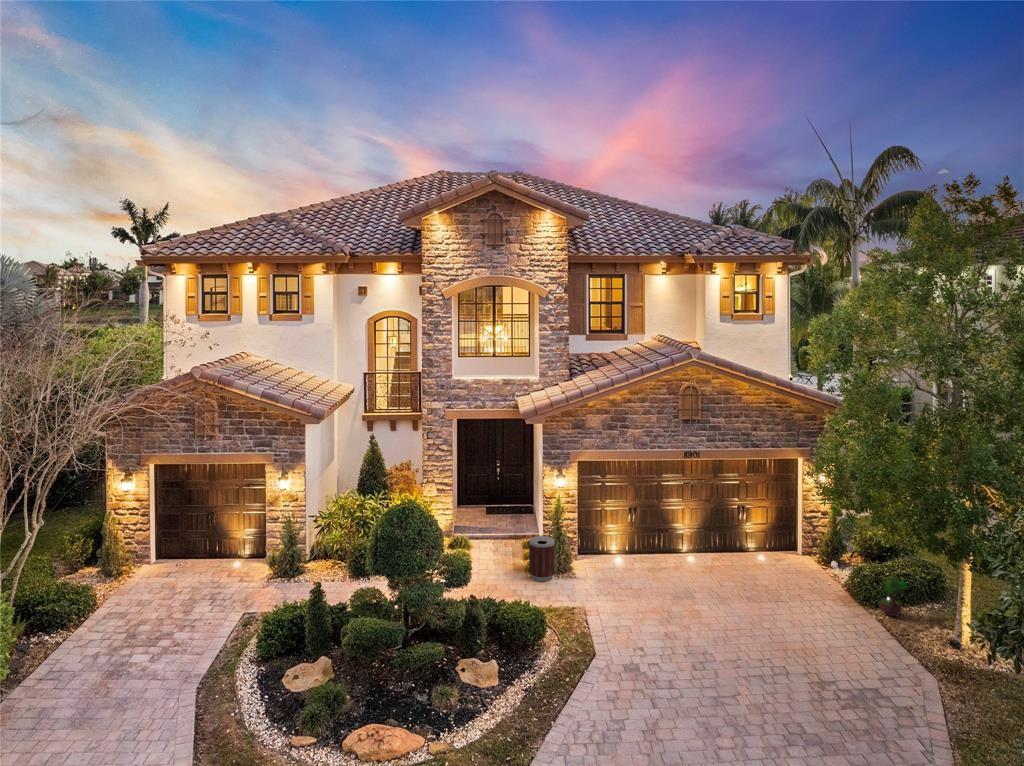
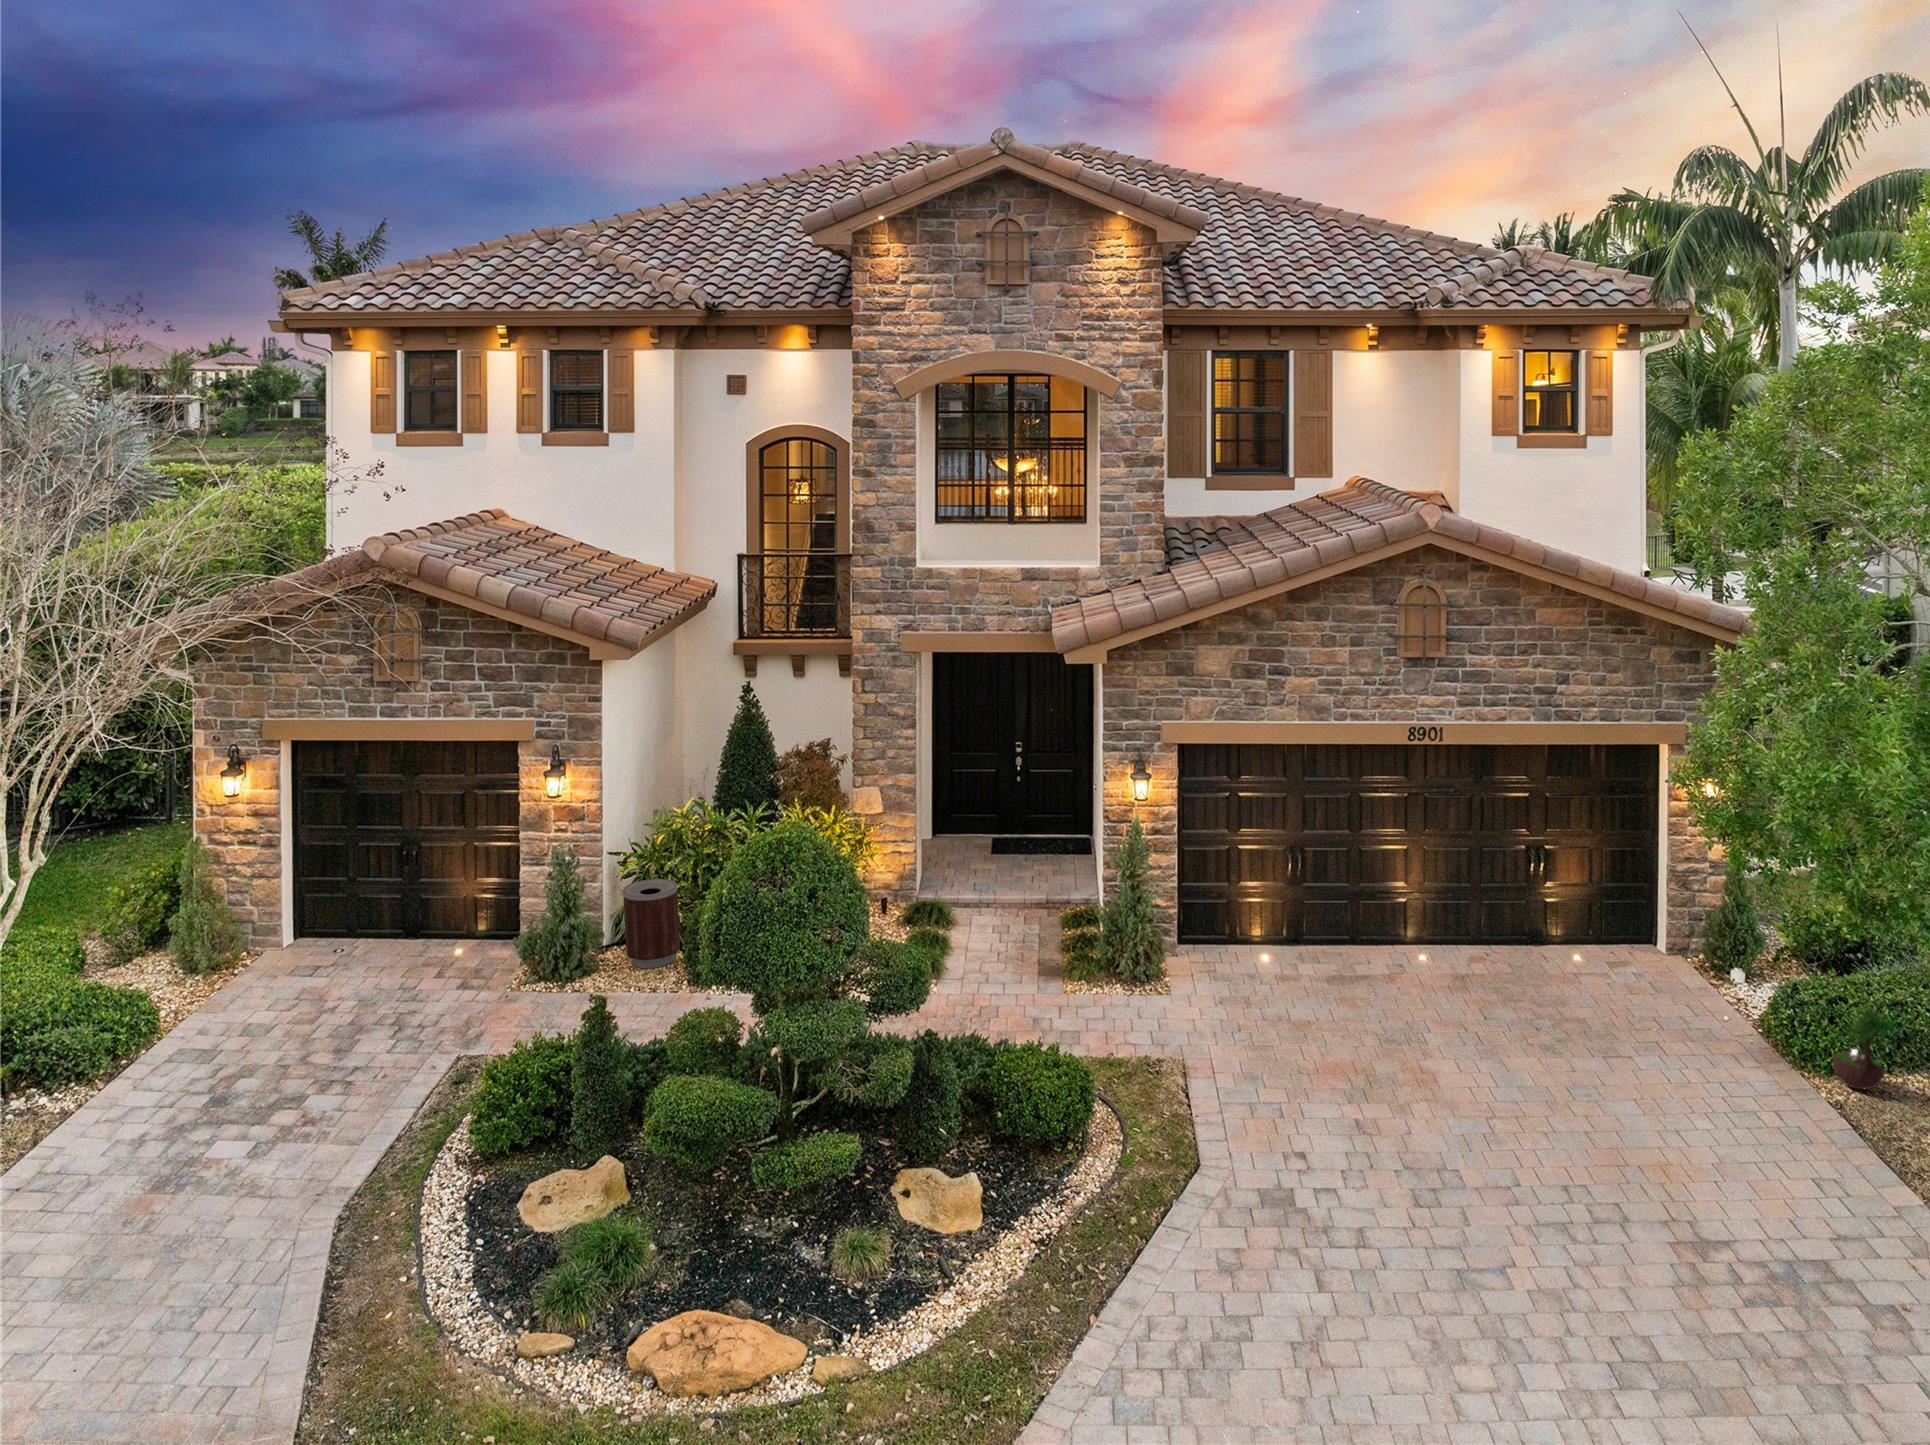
trash can: present [529,536,555,581] -> present [623,879,680,968]

